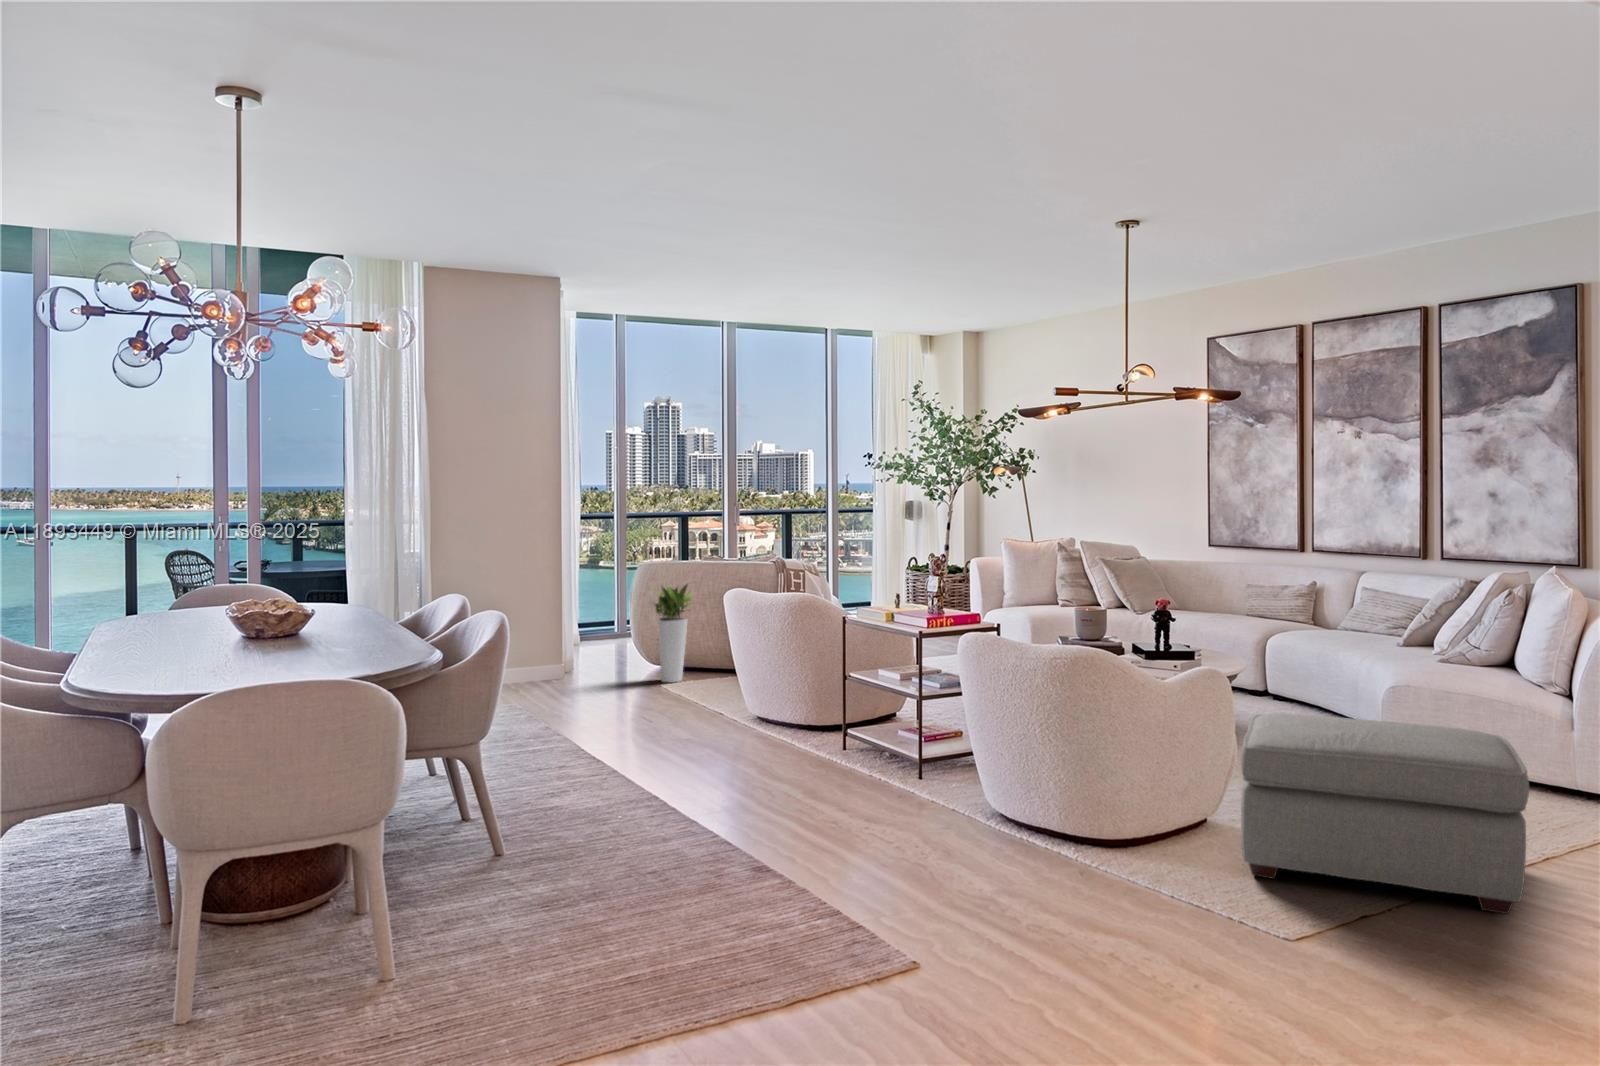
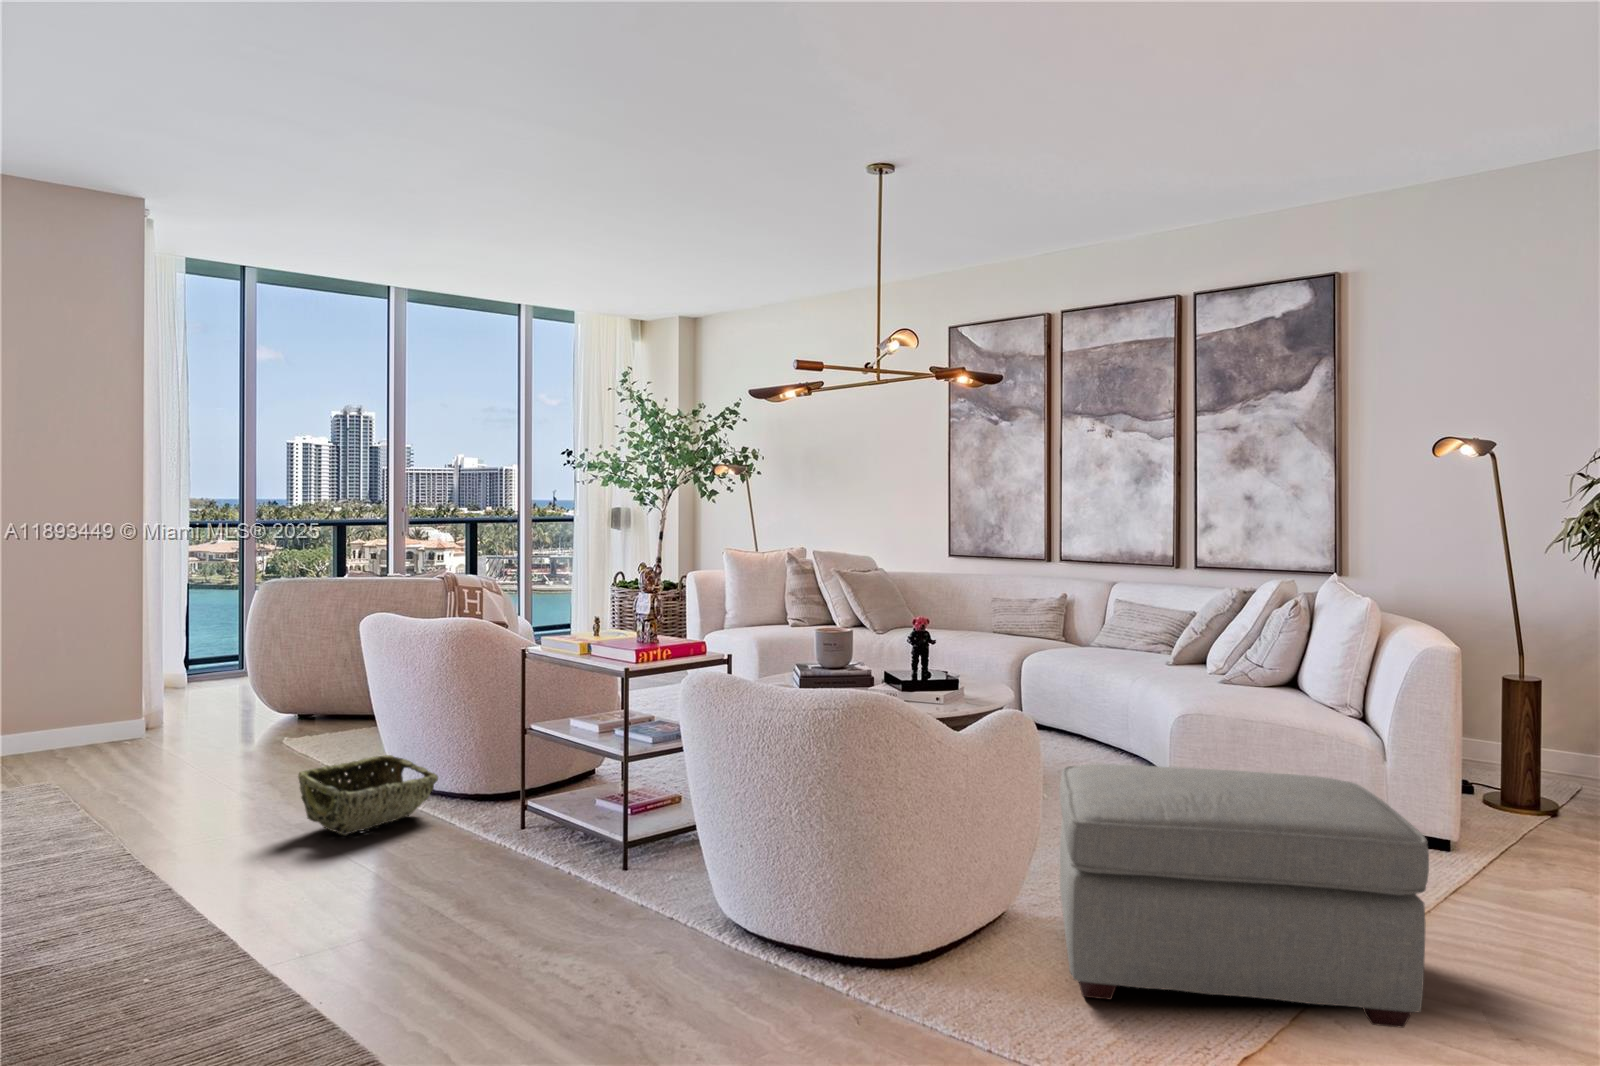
planter: present [654,584,692,683] -> none [261,604,333,738]
woven basket: none [690,693,783,747] -> present [298,755,438,835]

